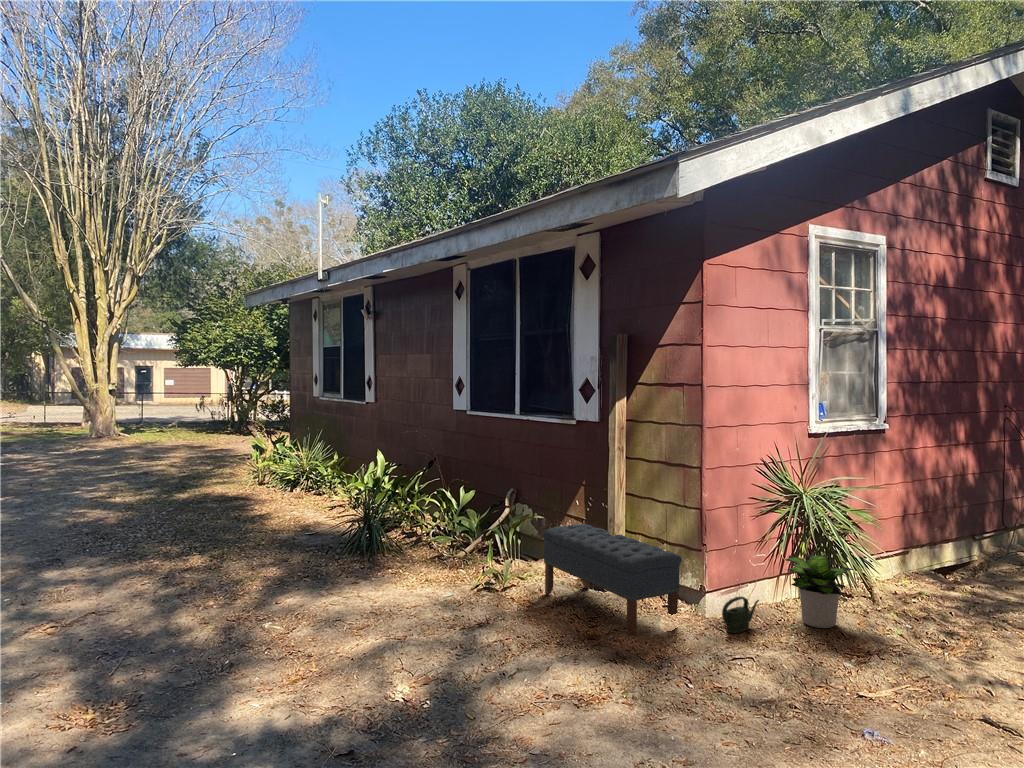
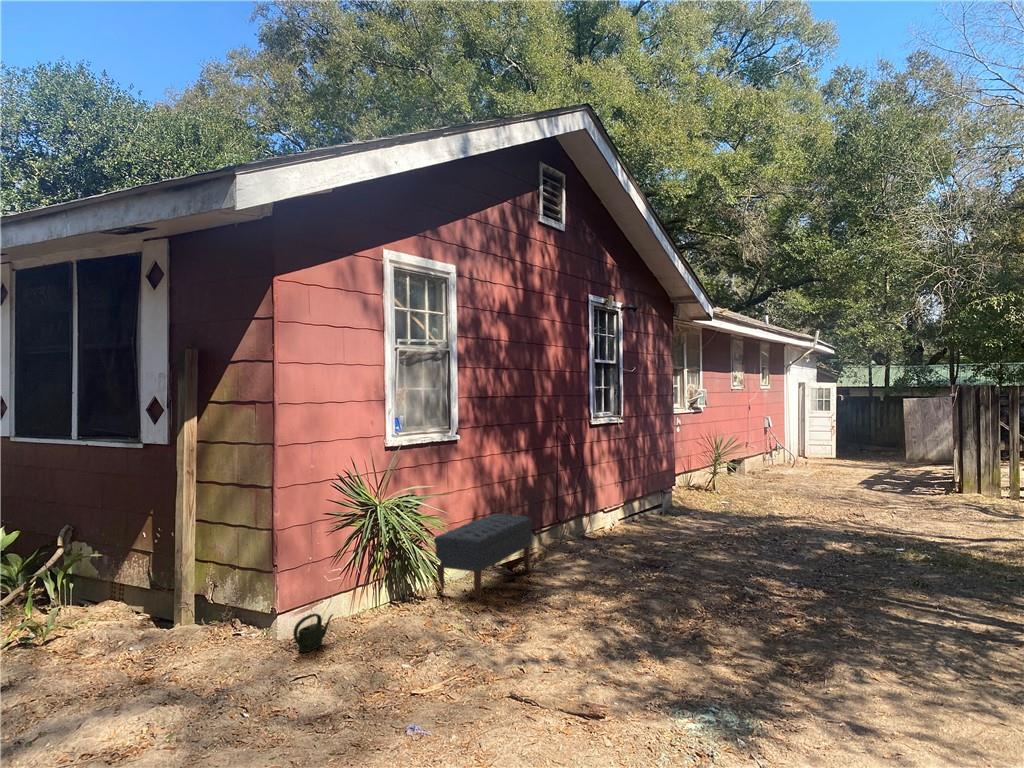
bench: present [542,524,681,637] -> present [434,514,533,601]
potted plant: present [785,554,853,628] -> none [352,562,426,633]

